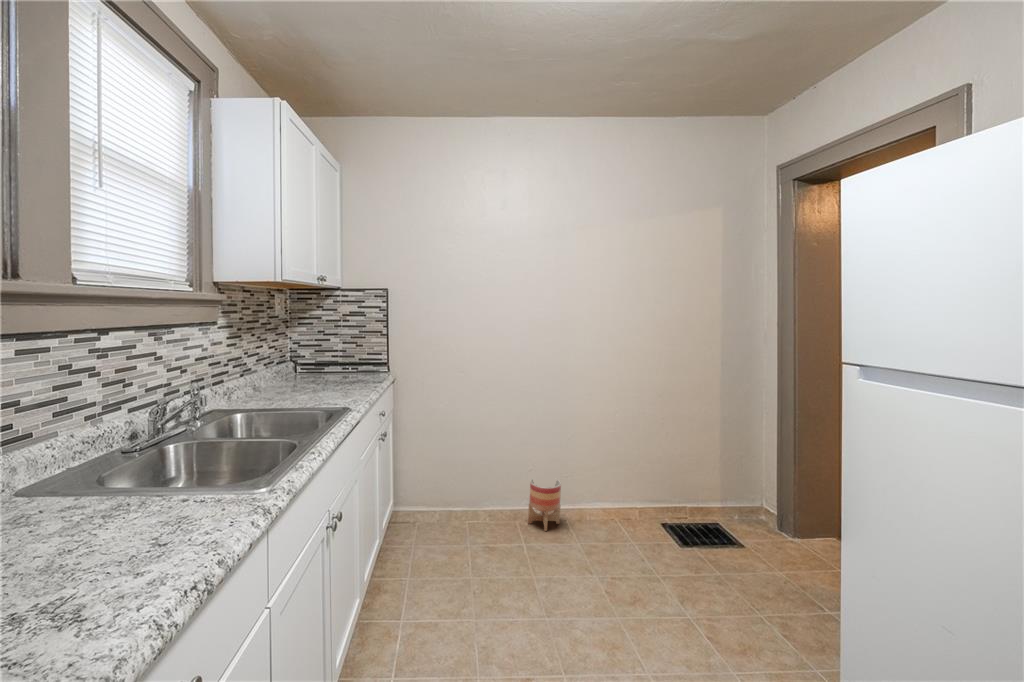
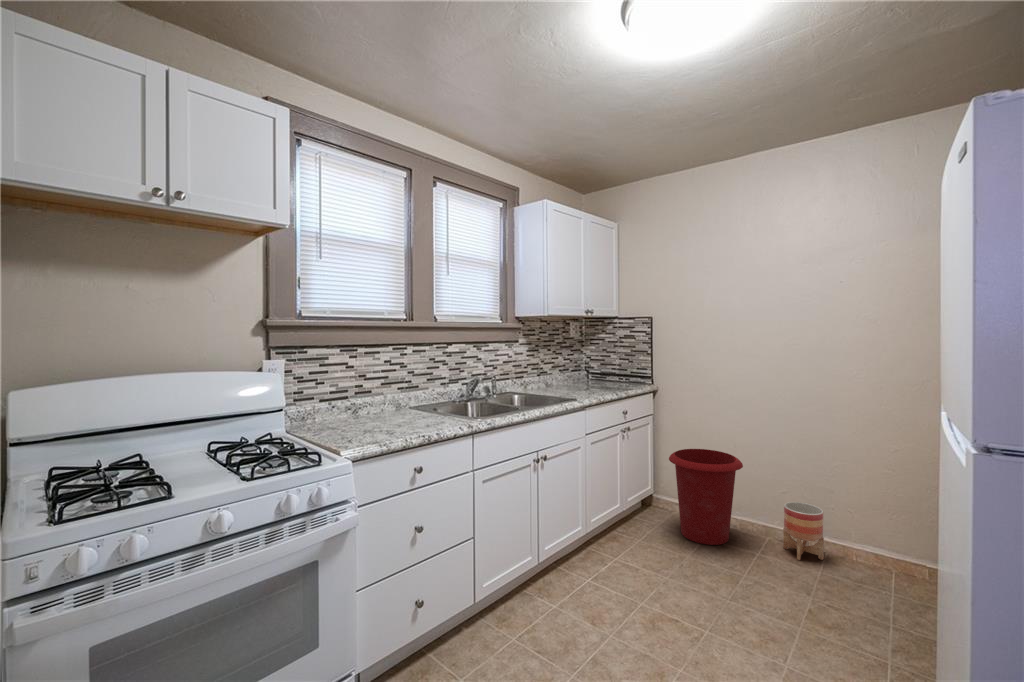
waste bin: none [427,442,502,547] -> present [669,449,743,545]

